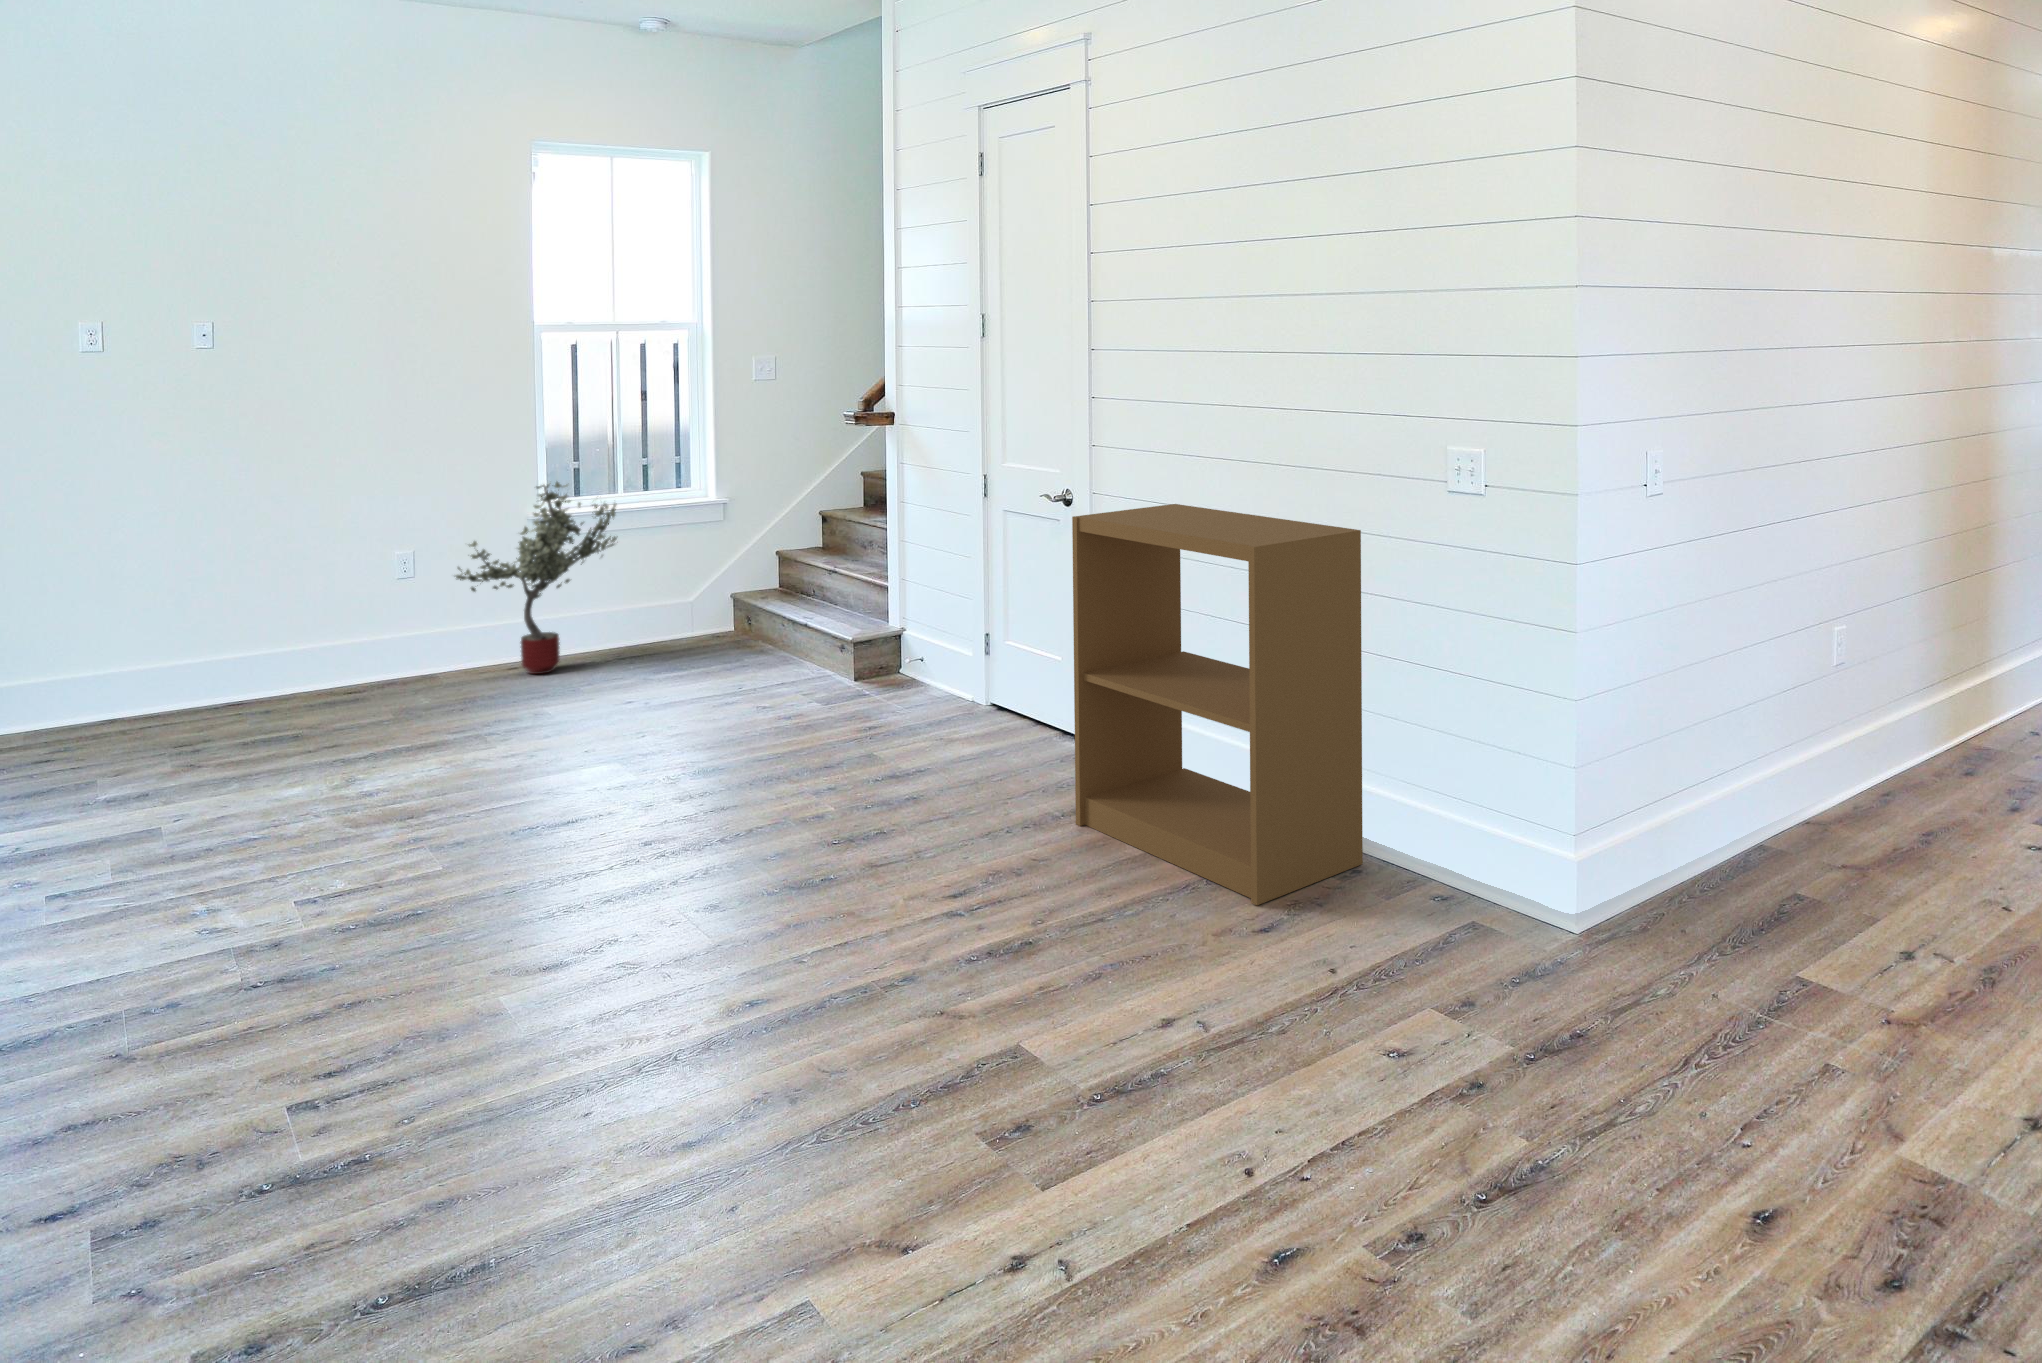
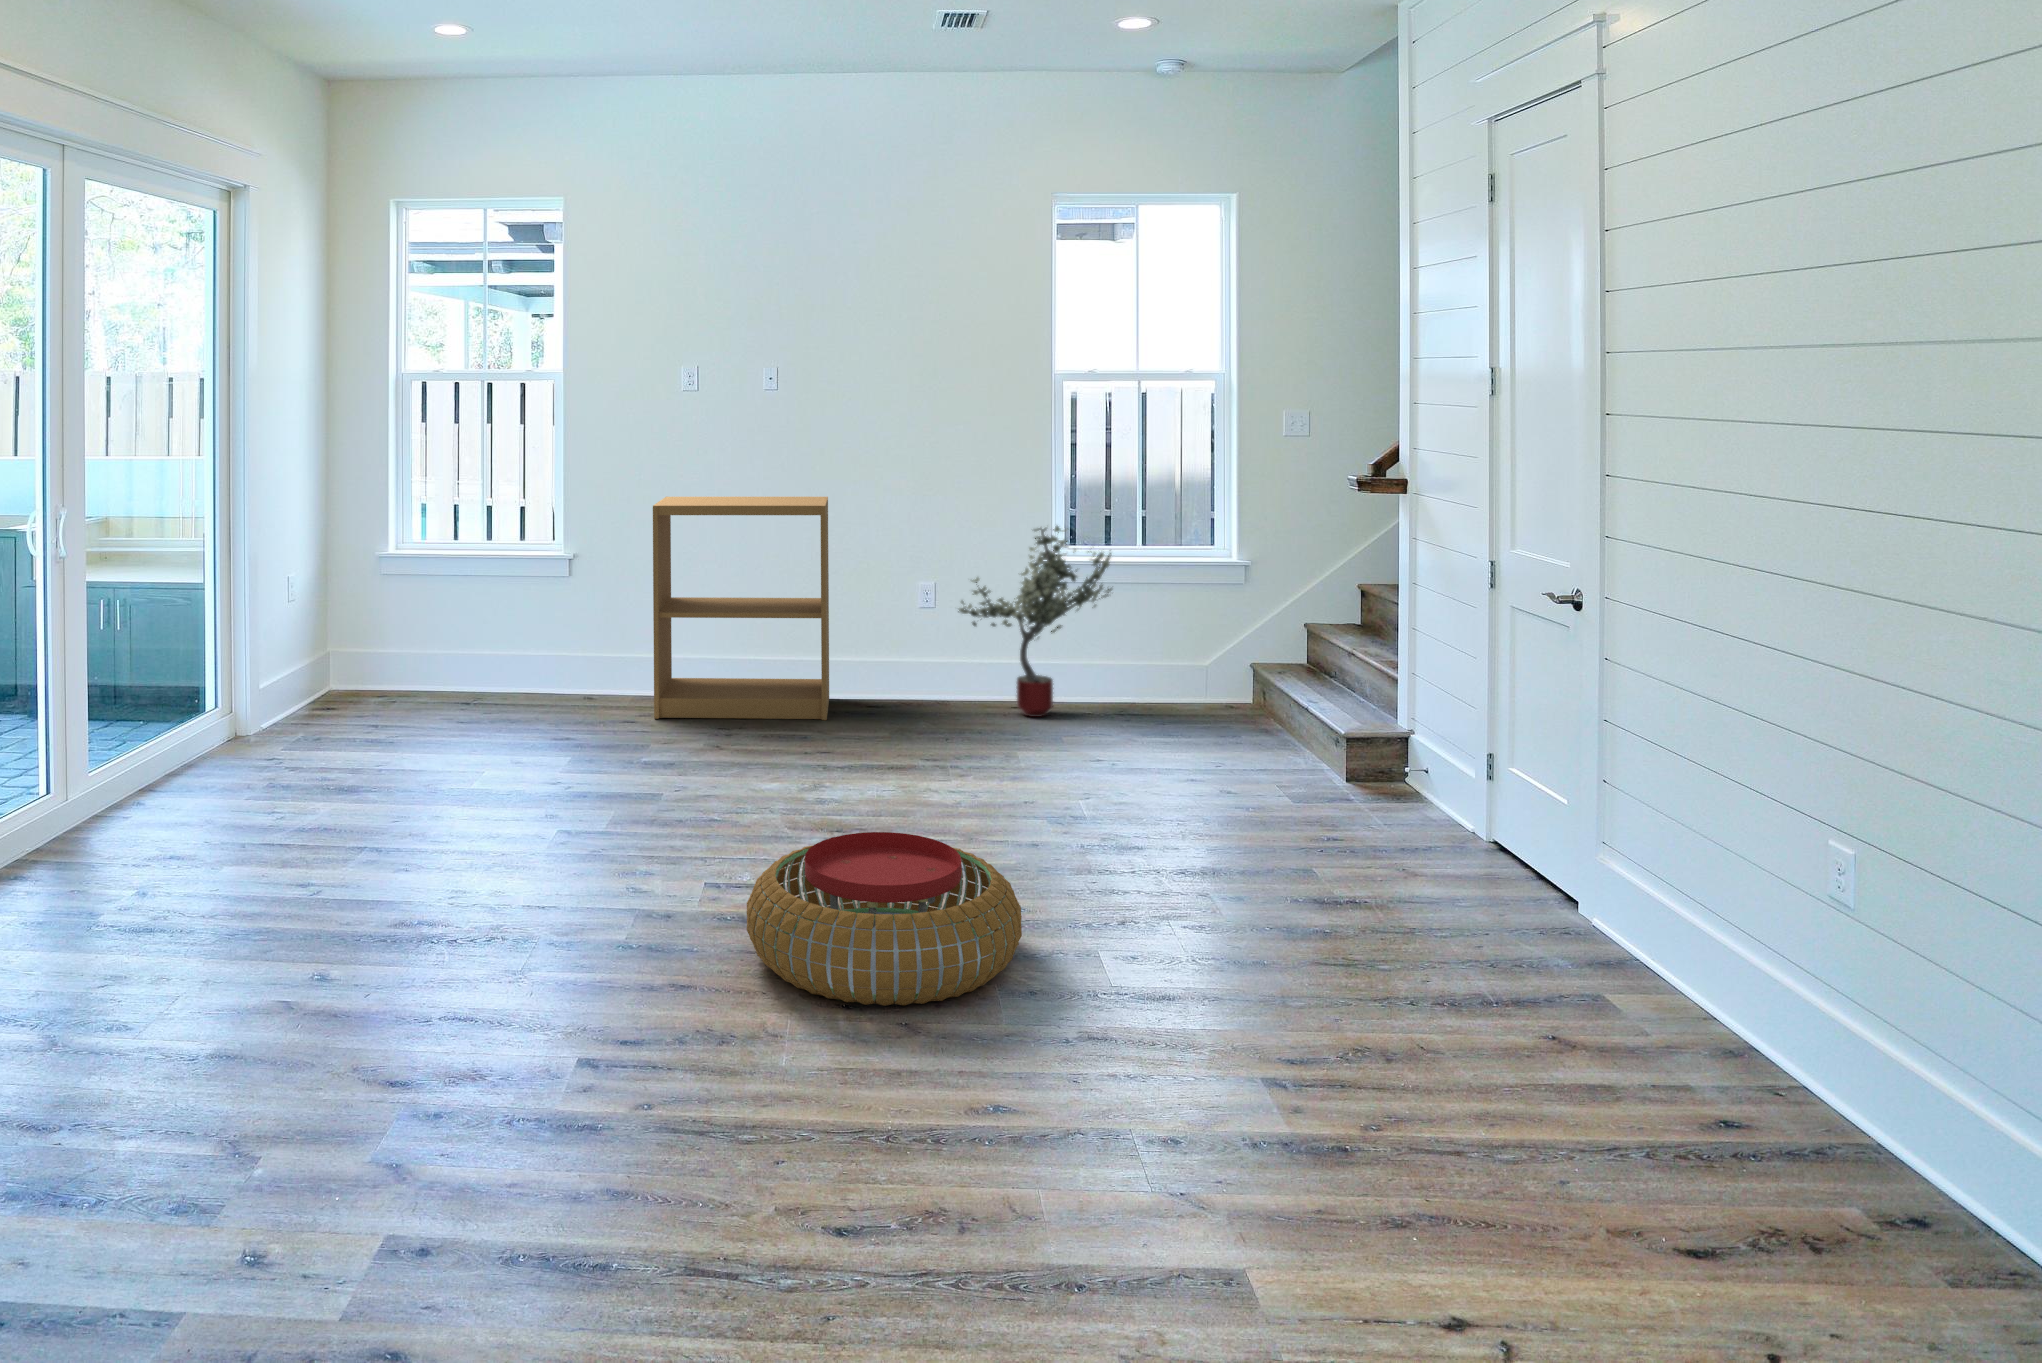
bookshelf: present [1072,504,1363,905] -> present [653,497,829,720]
pouf: none [383,792,689,975] -> present [747,832,1022,1006]

